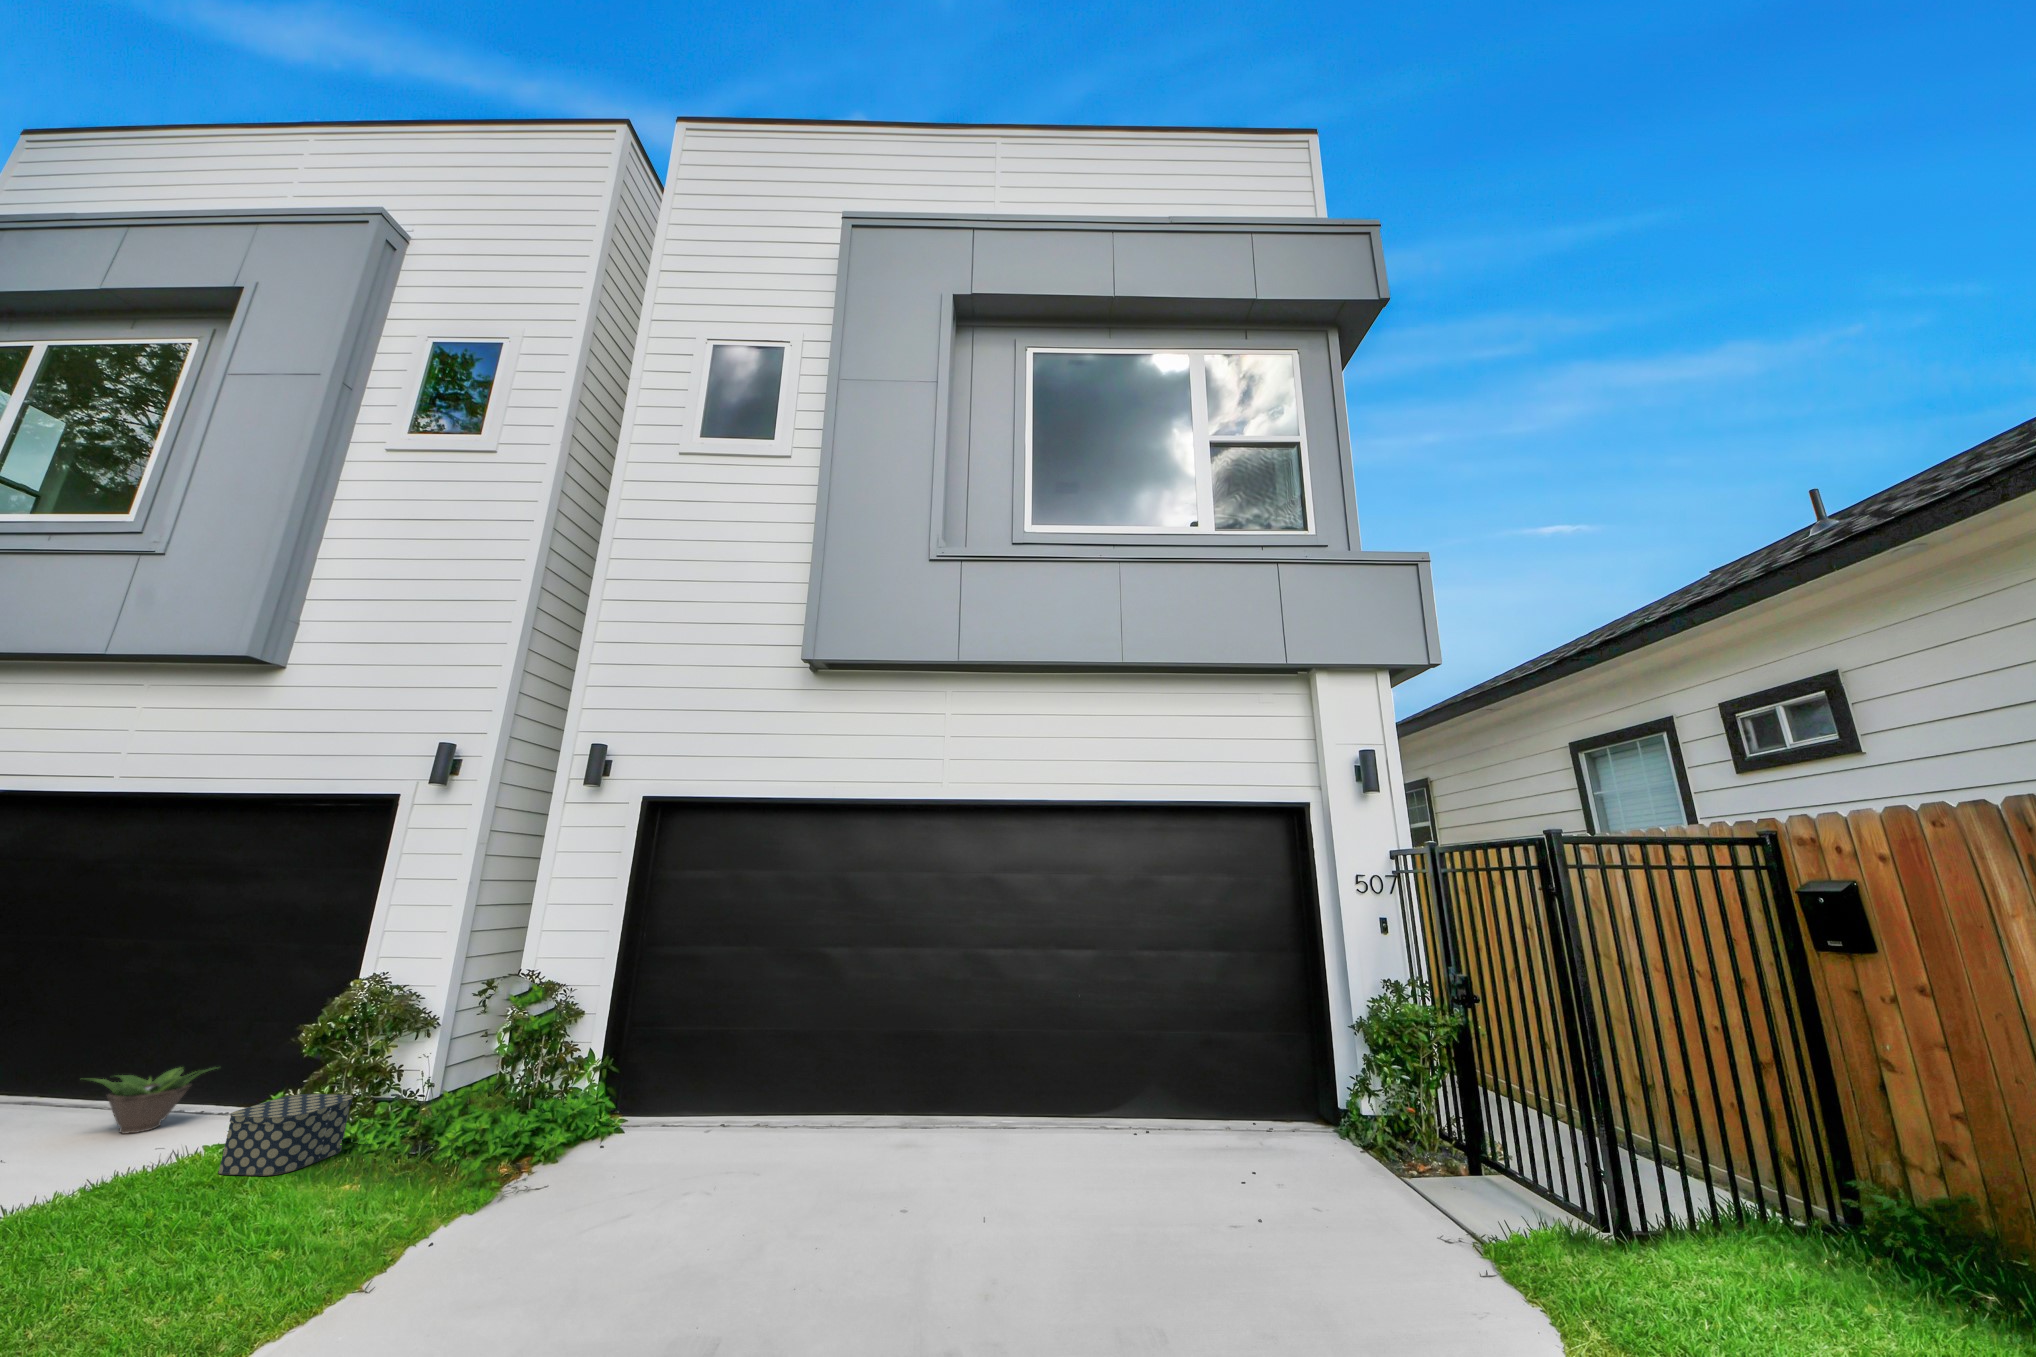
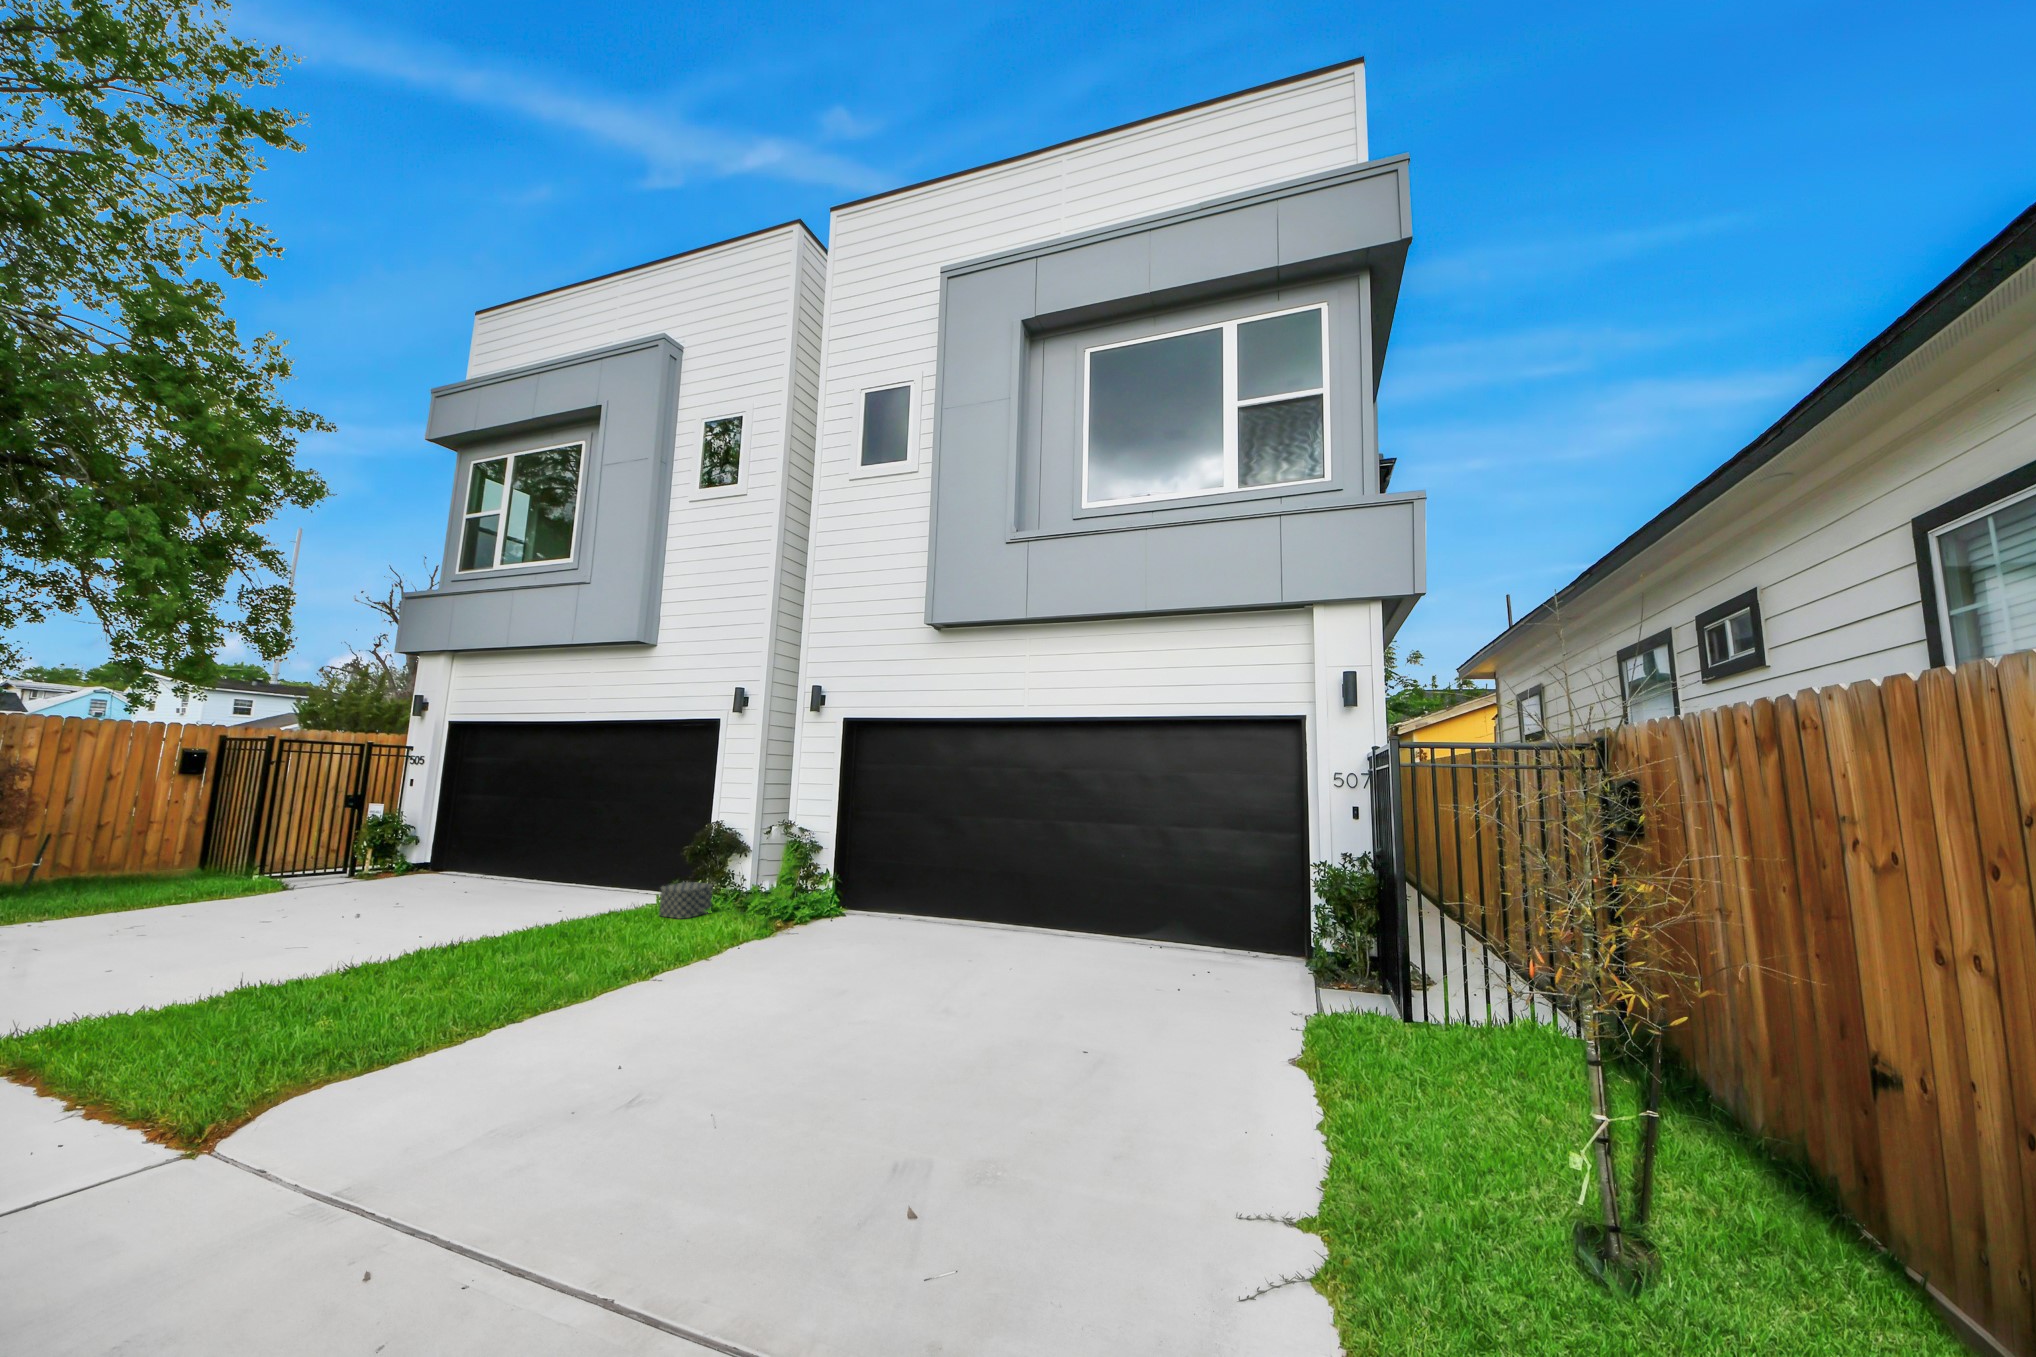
decorative plant: present [90,1068,216,1134] -> none [603,865,660,896]

